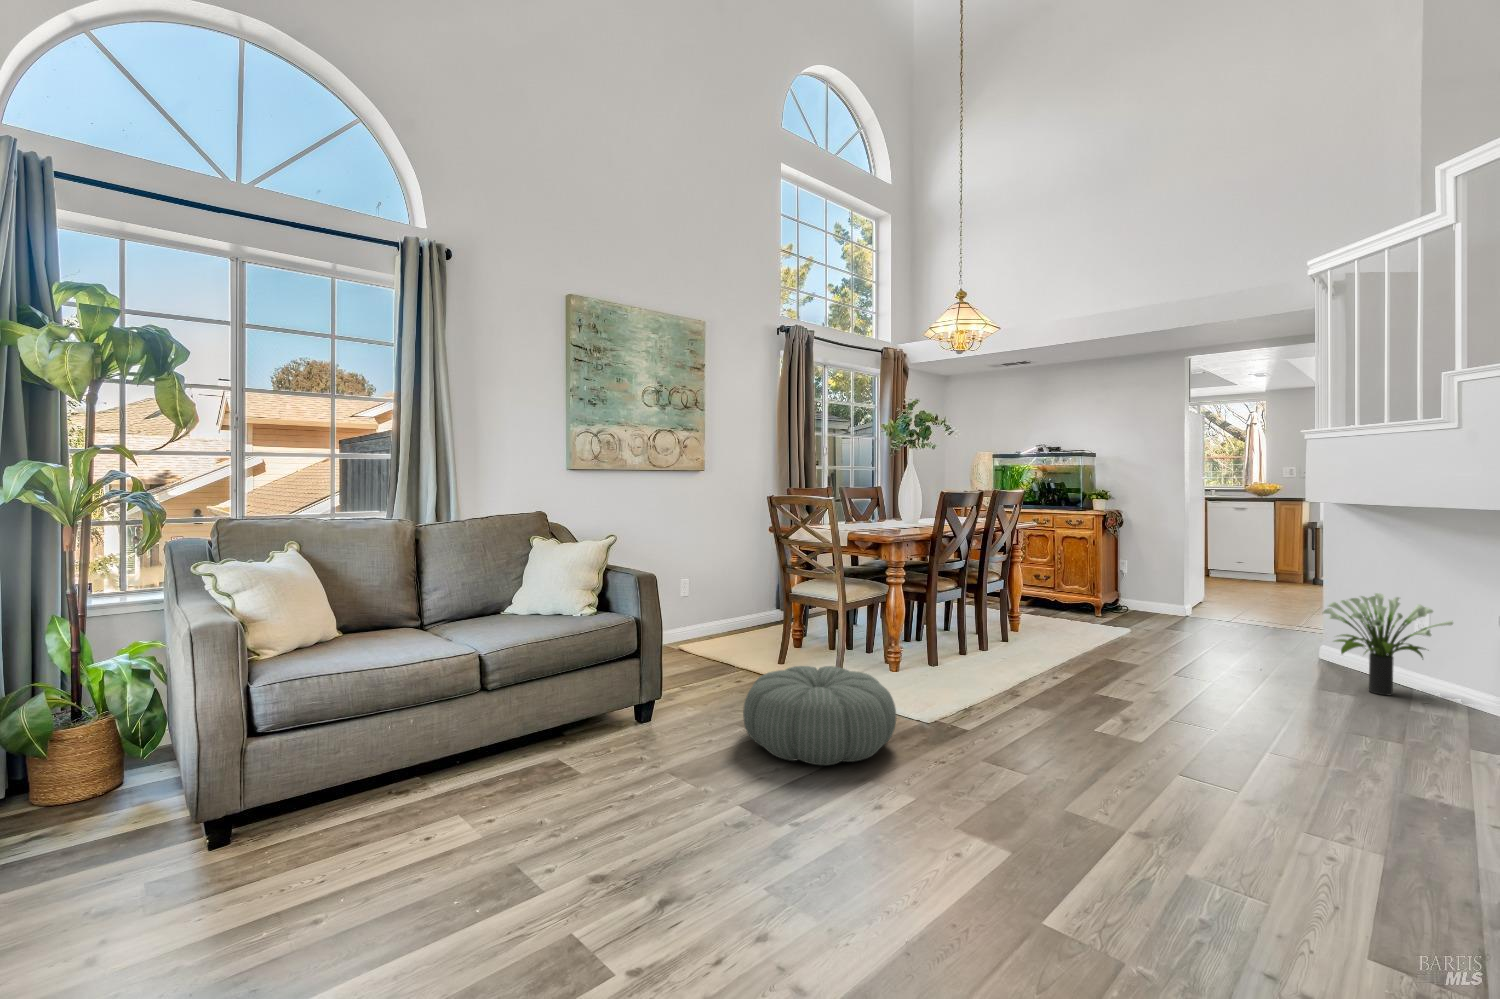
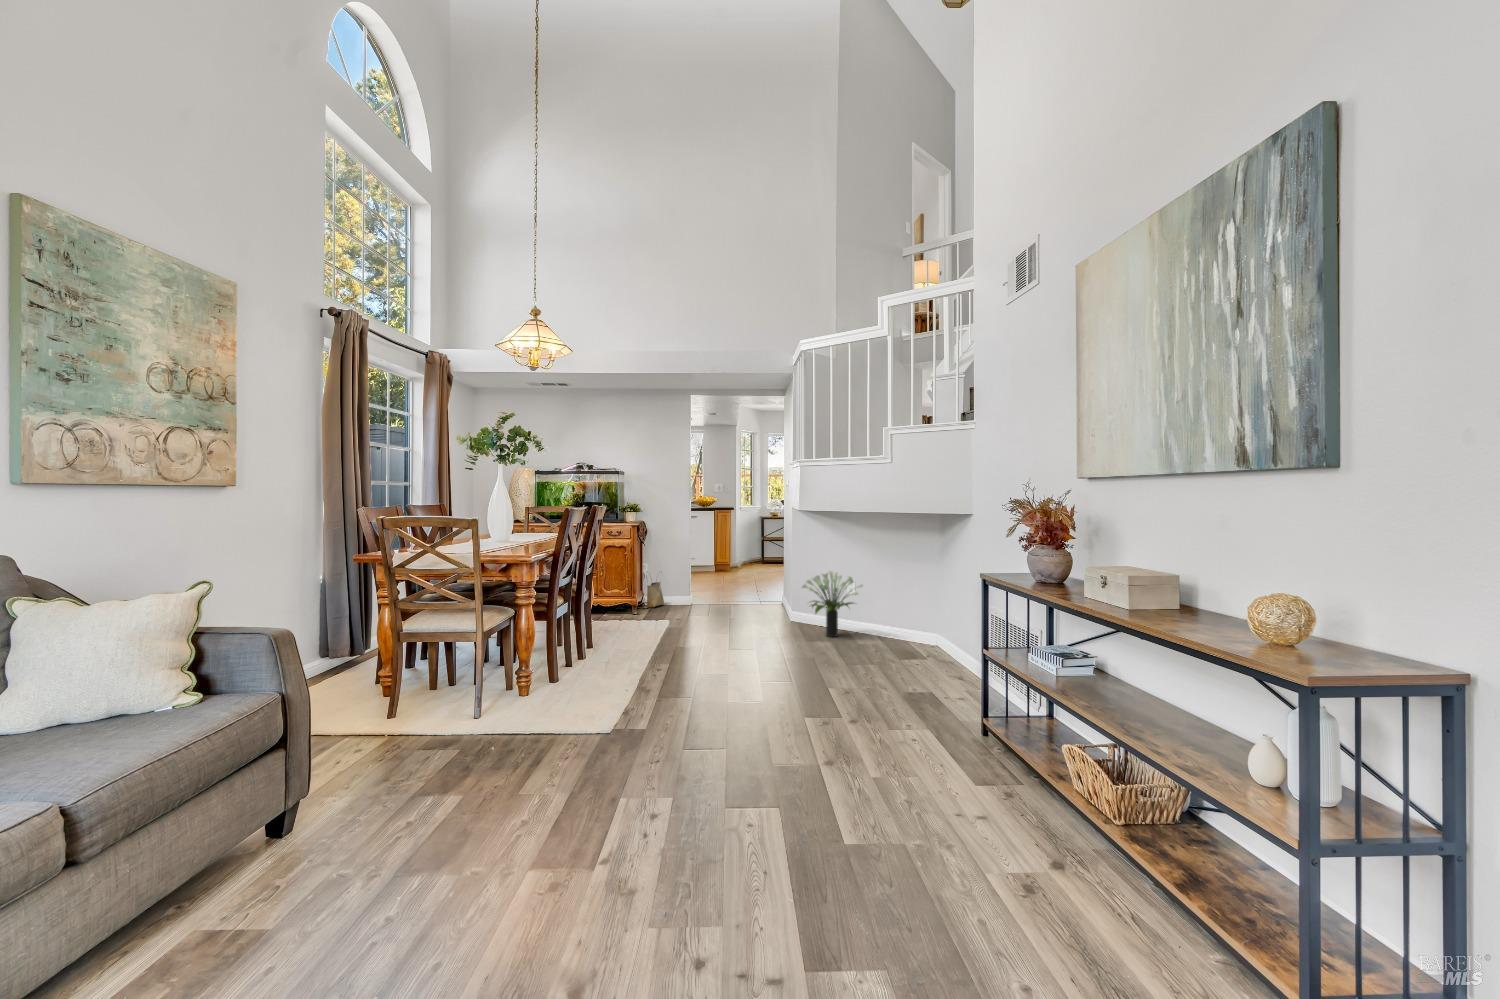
woven basket: none [1121,571,1148,614] -> present [646,572,664,607]
pouf: present [743,666,896,765] -> none [444,698,615,810]

